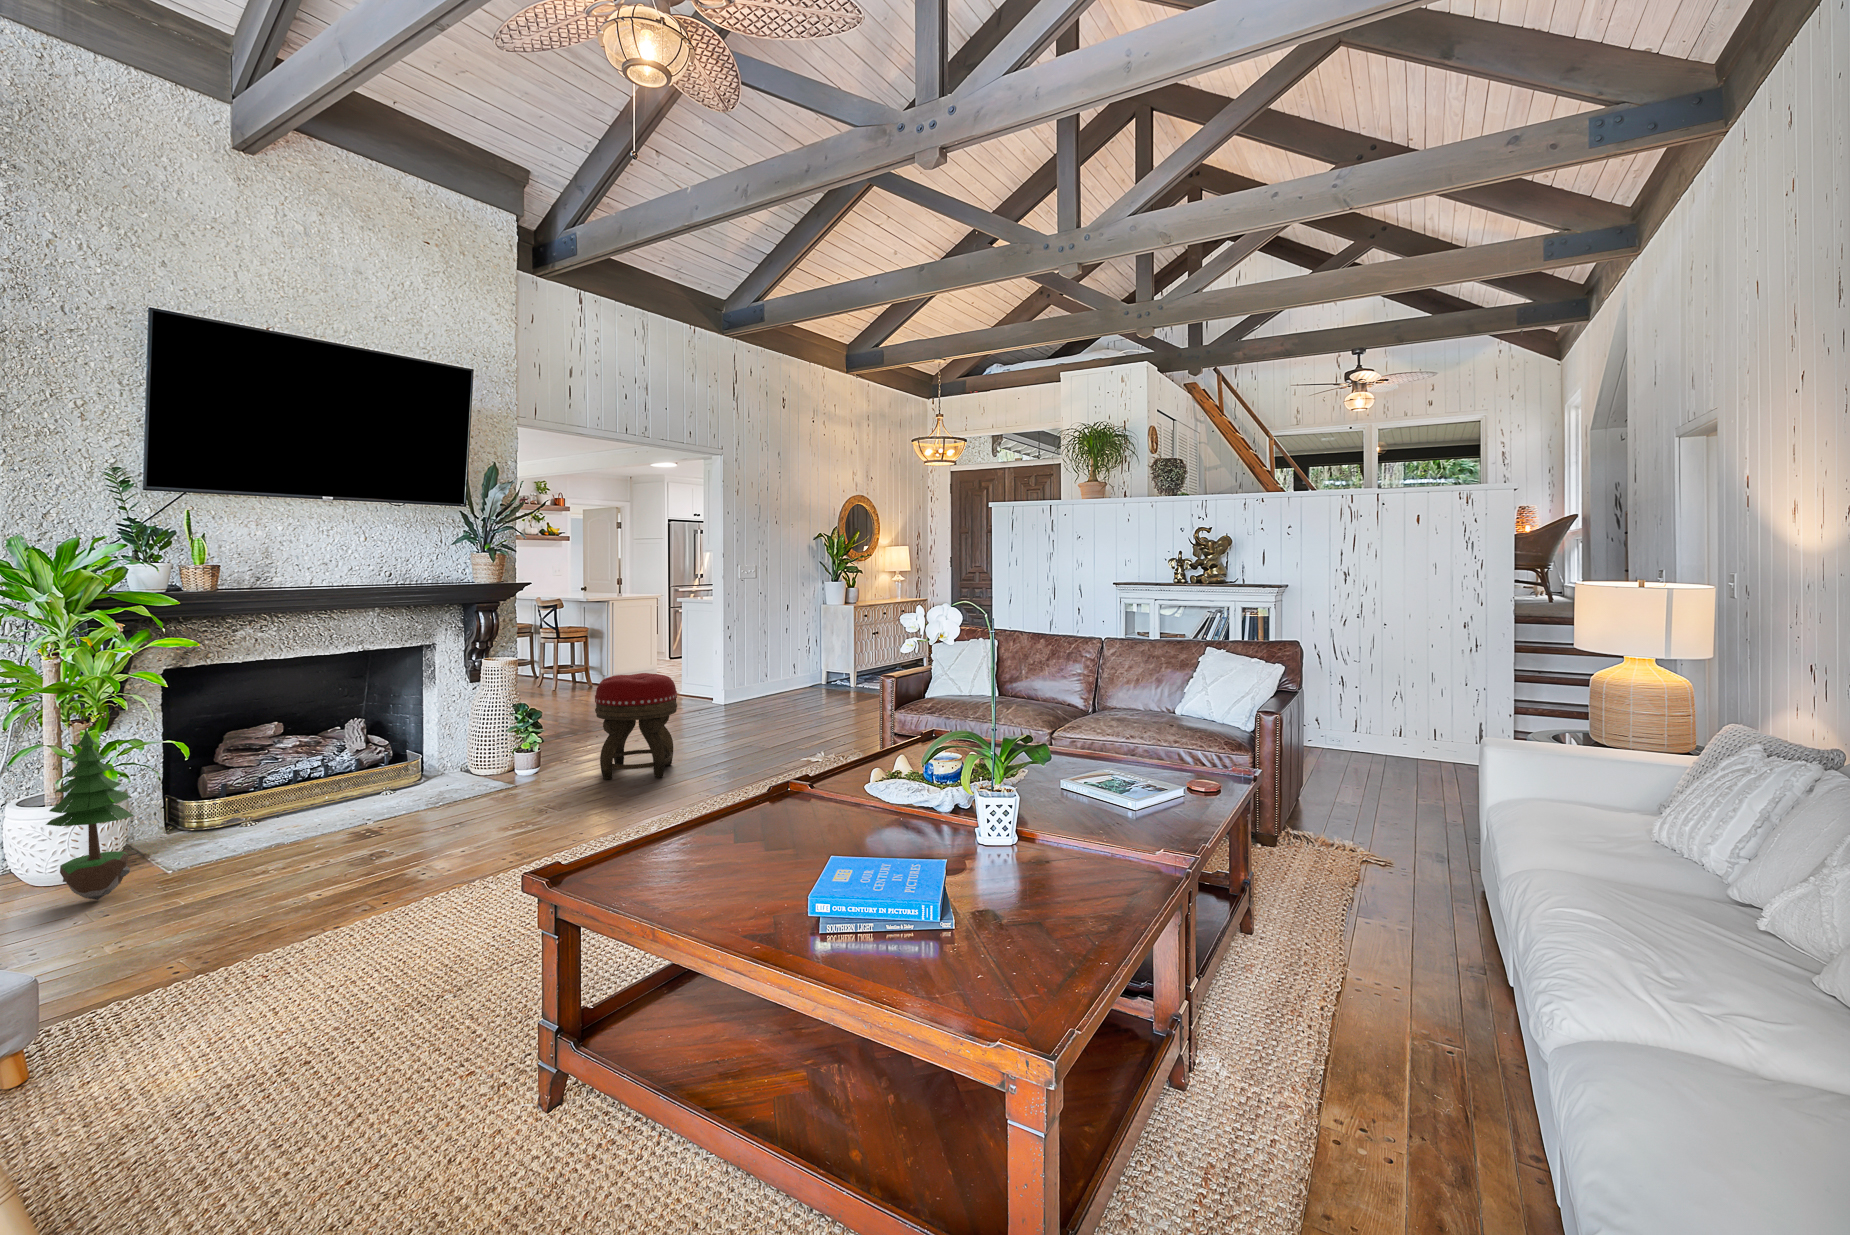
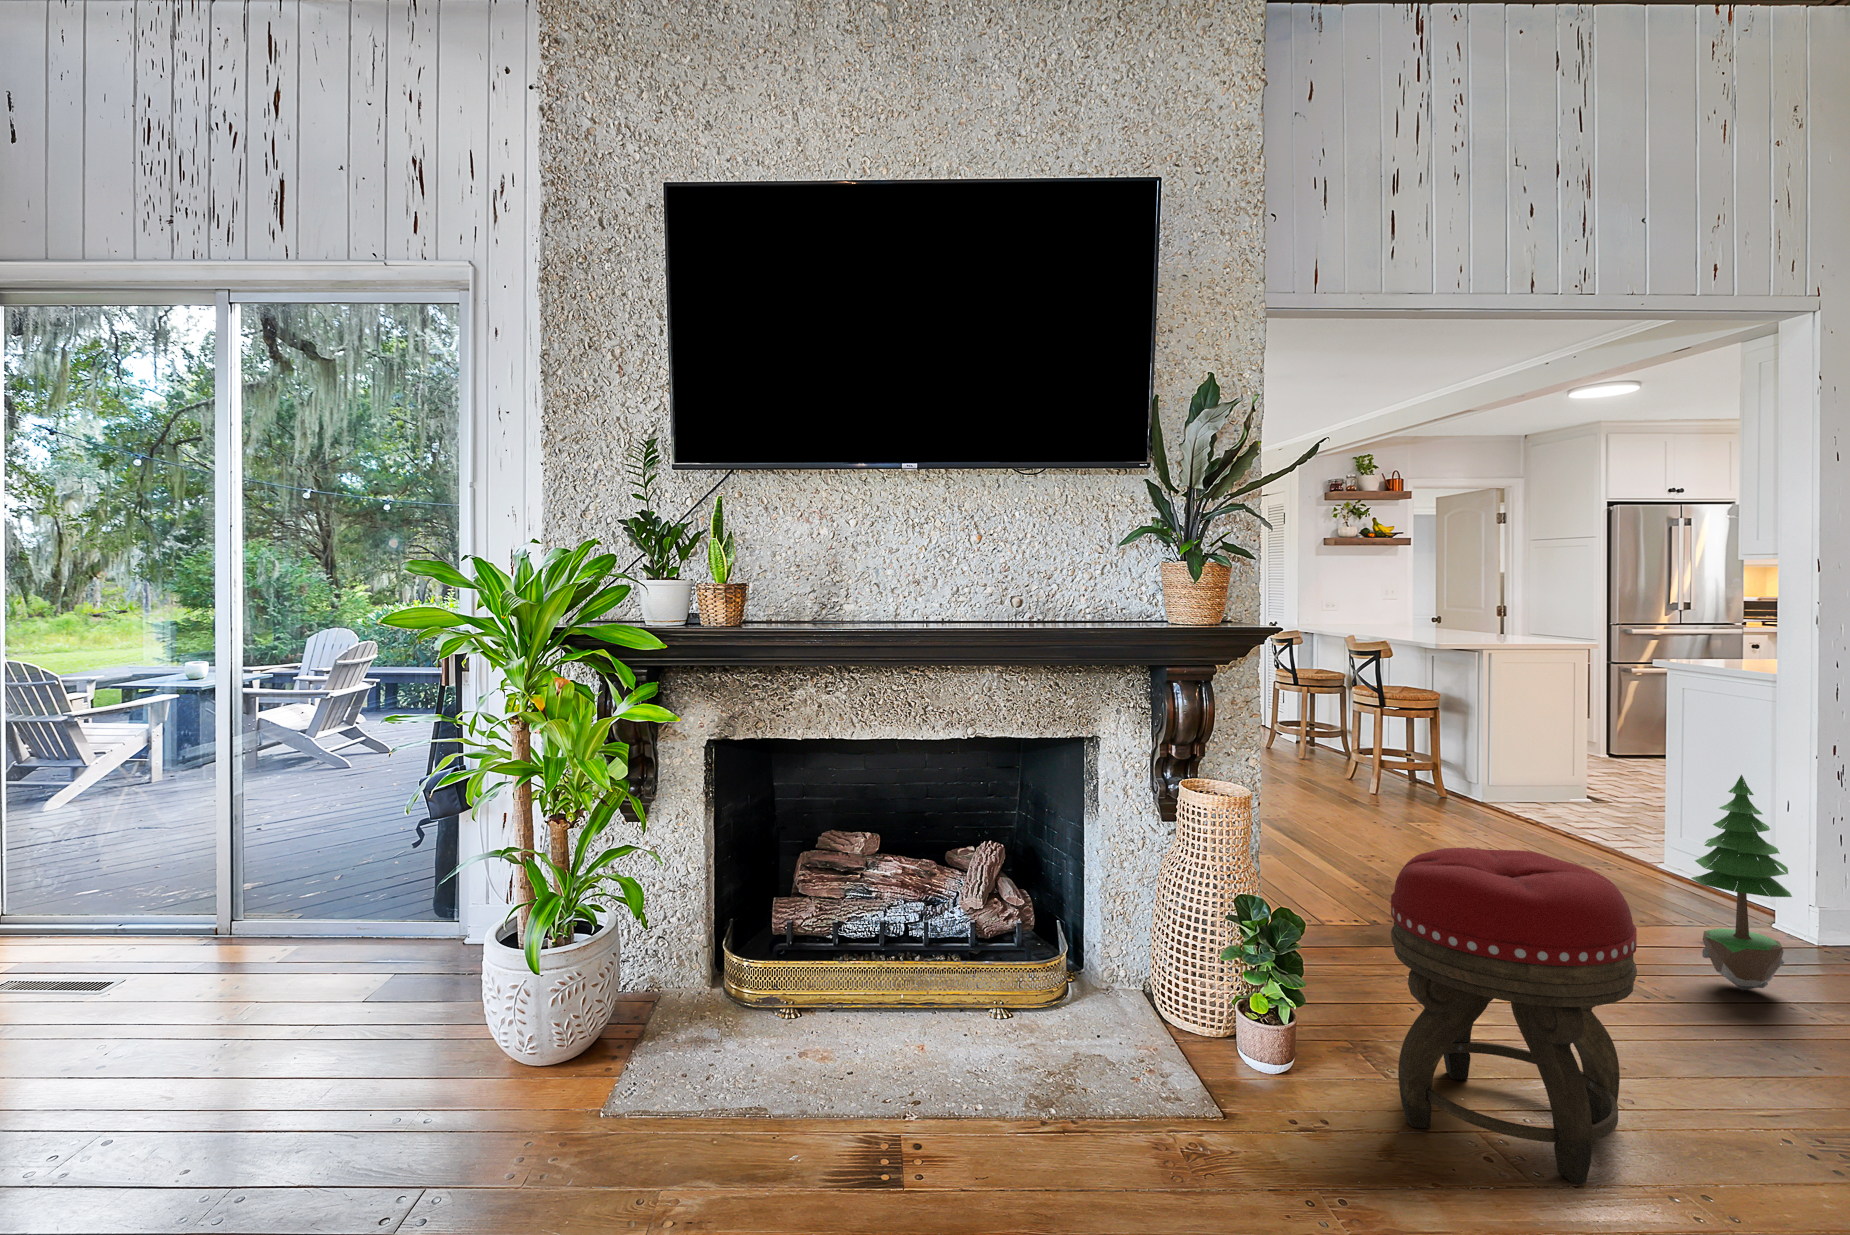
potted tree: present [46,731,134,900] -> present [1691,775,1792,990]

